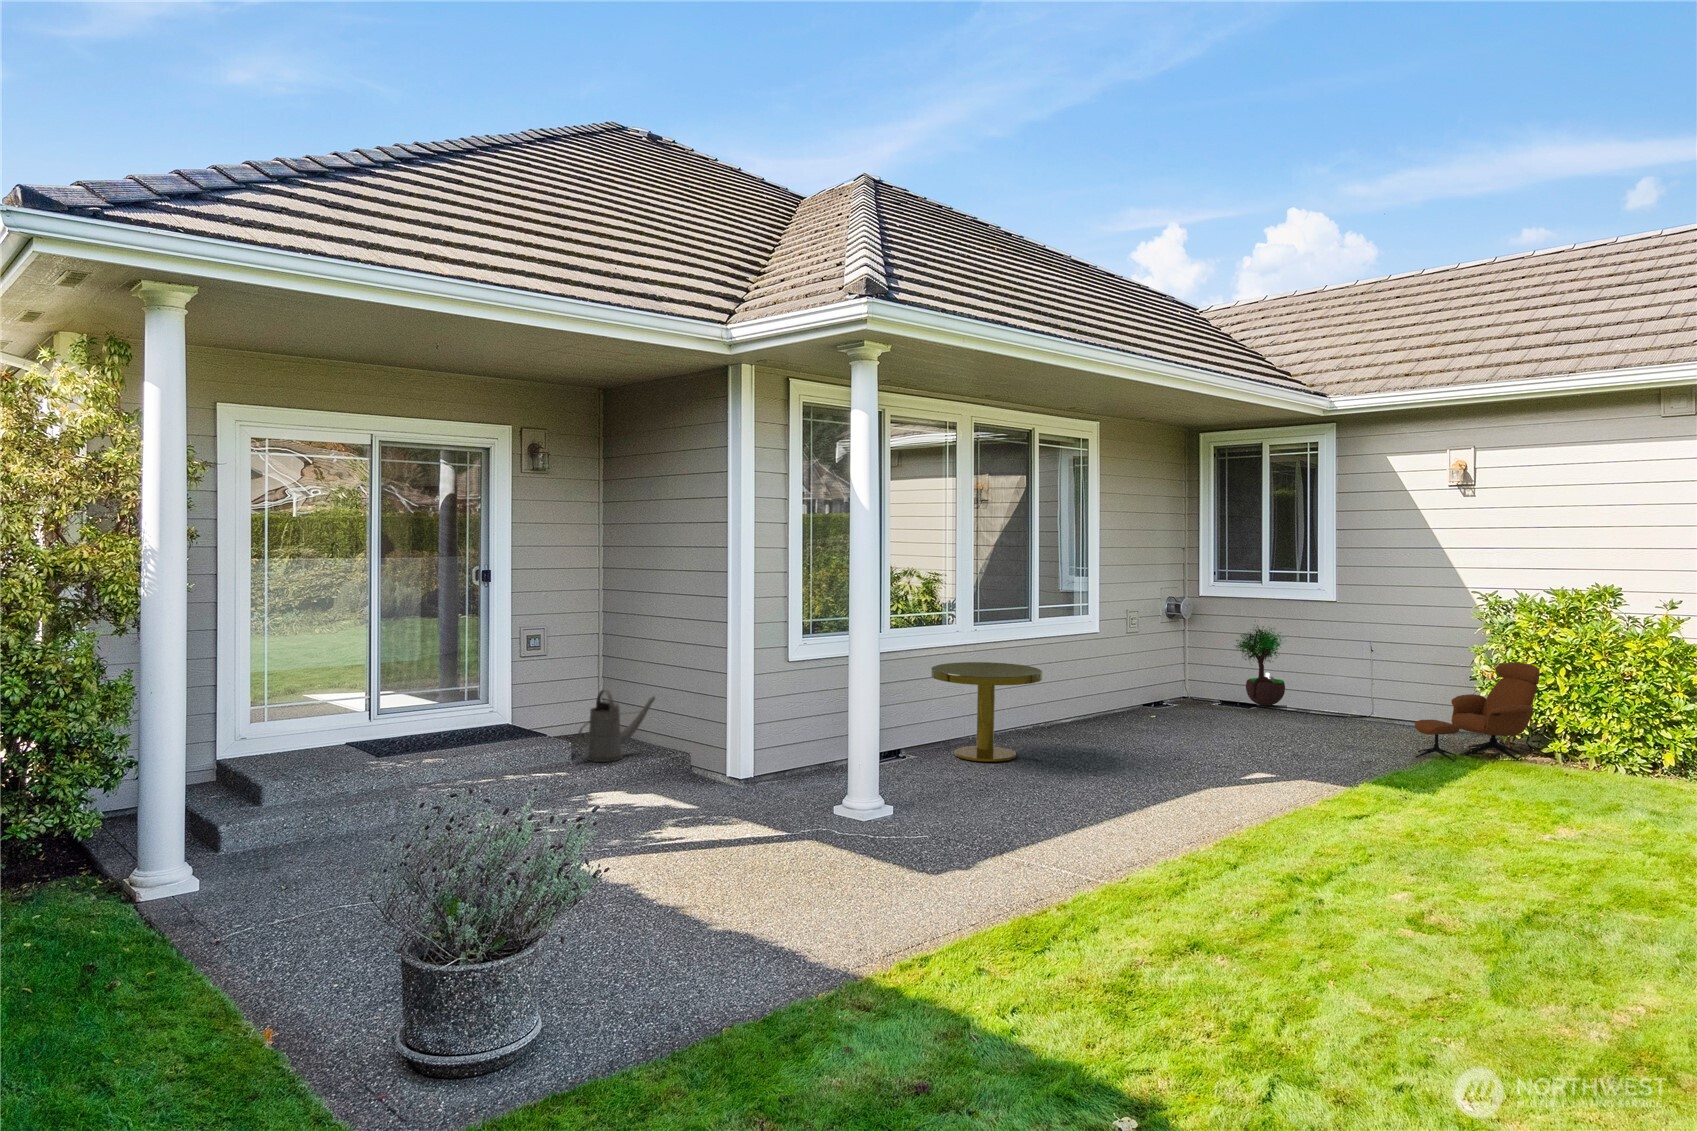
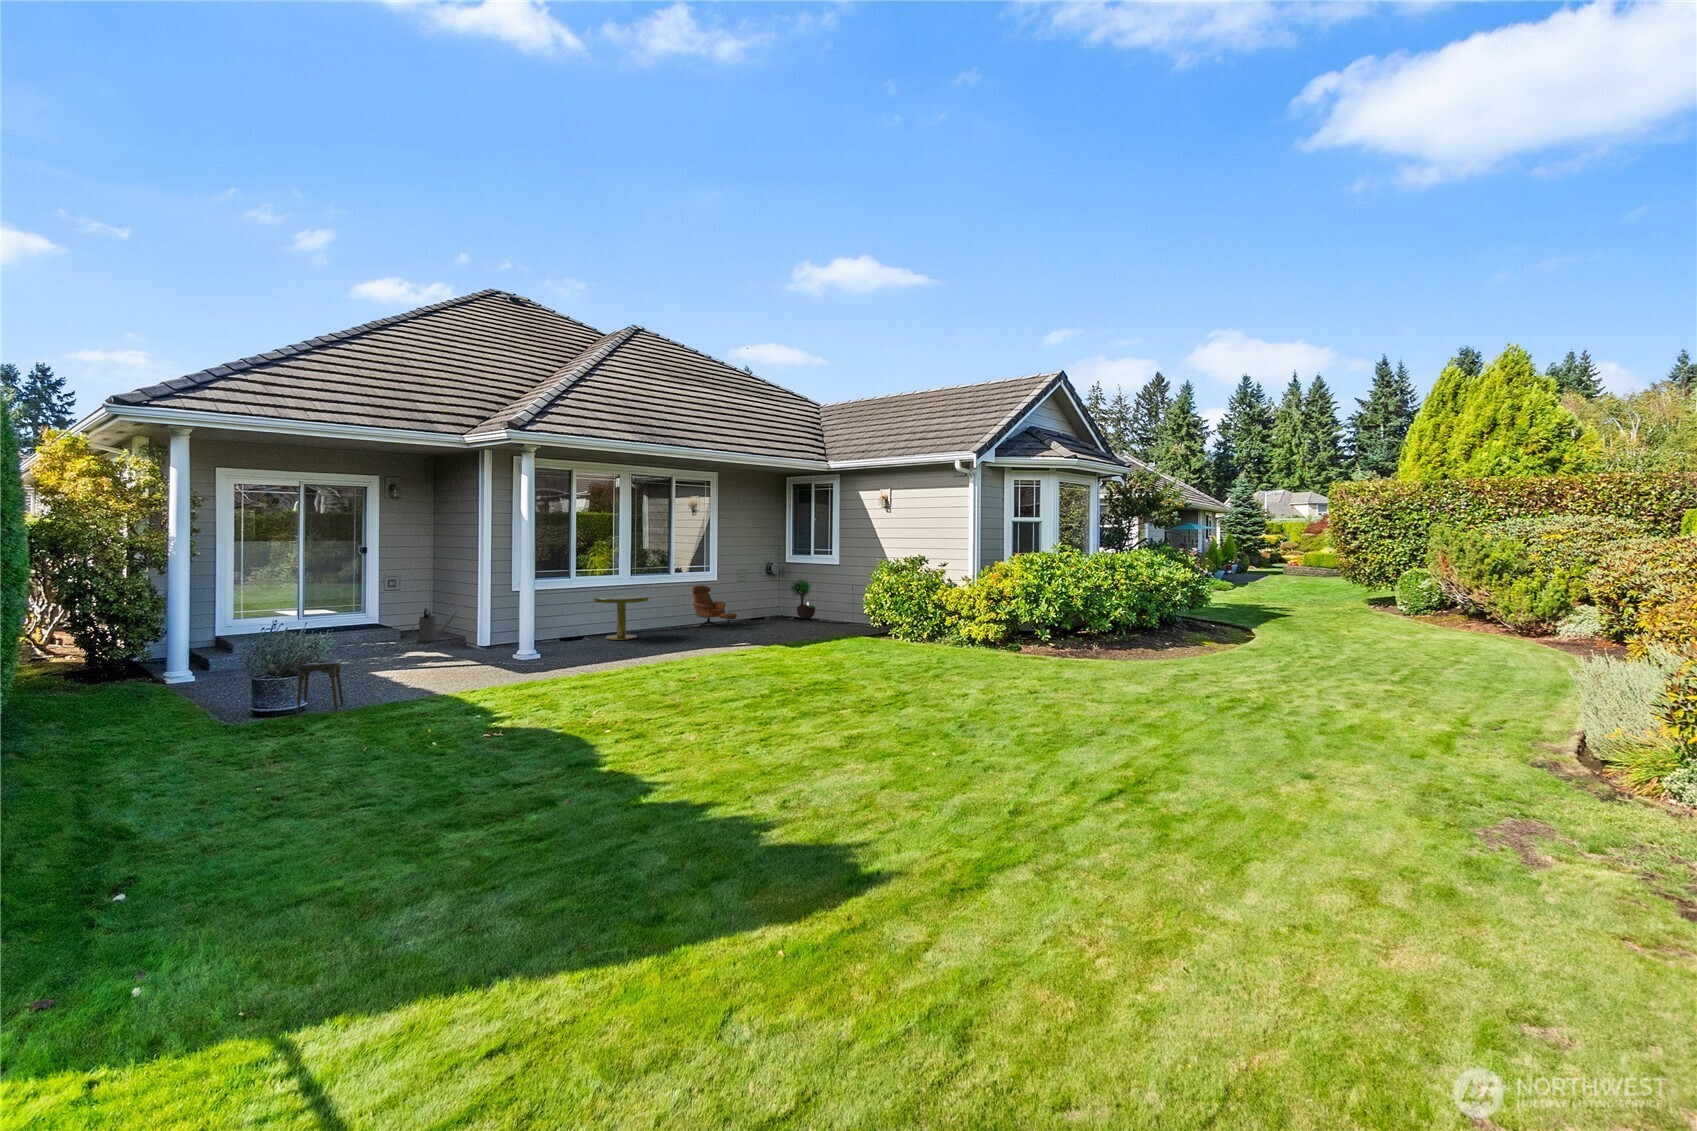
lounge chair: present [1415,663,1540,762] -> present [692,586,737,630]
stool: none [512,888,618,1068] -> present [296,659,343,715]

